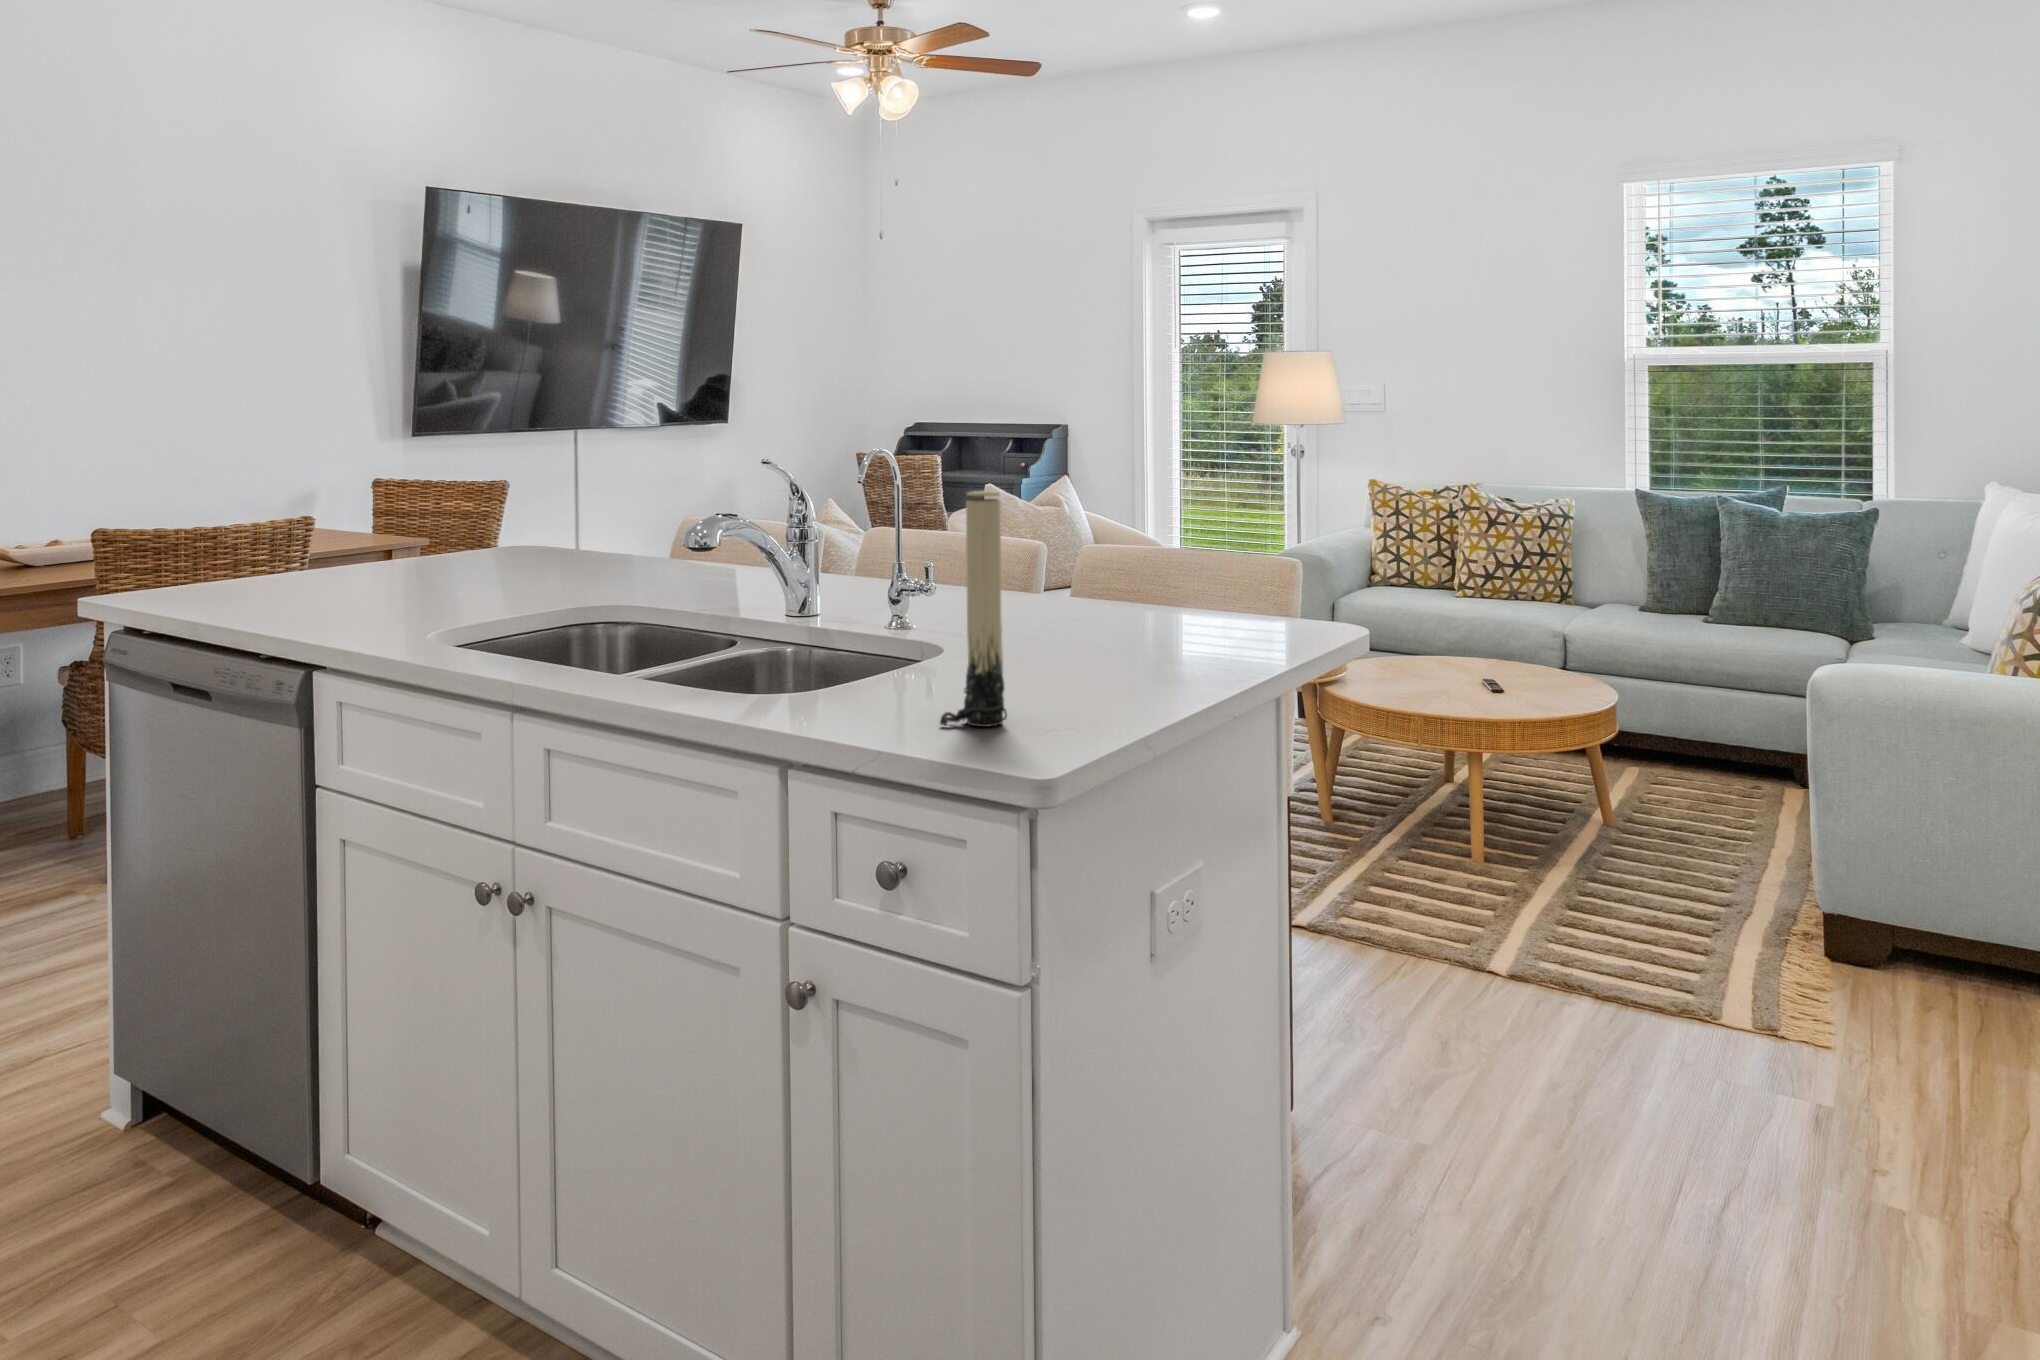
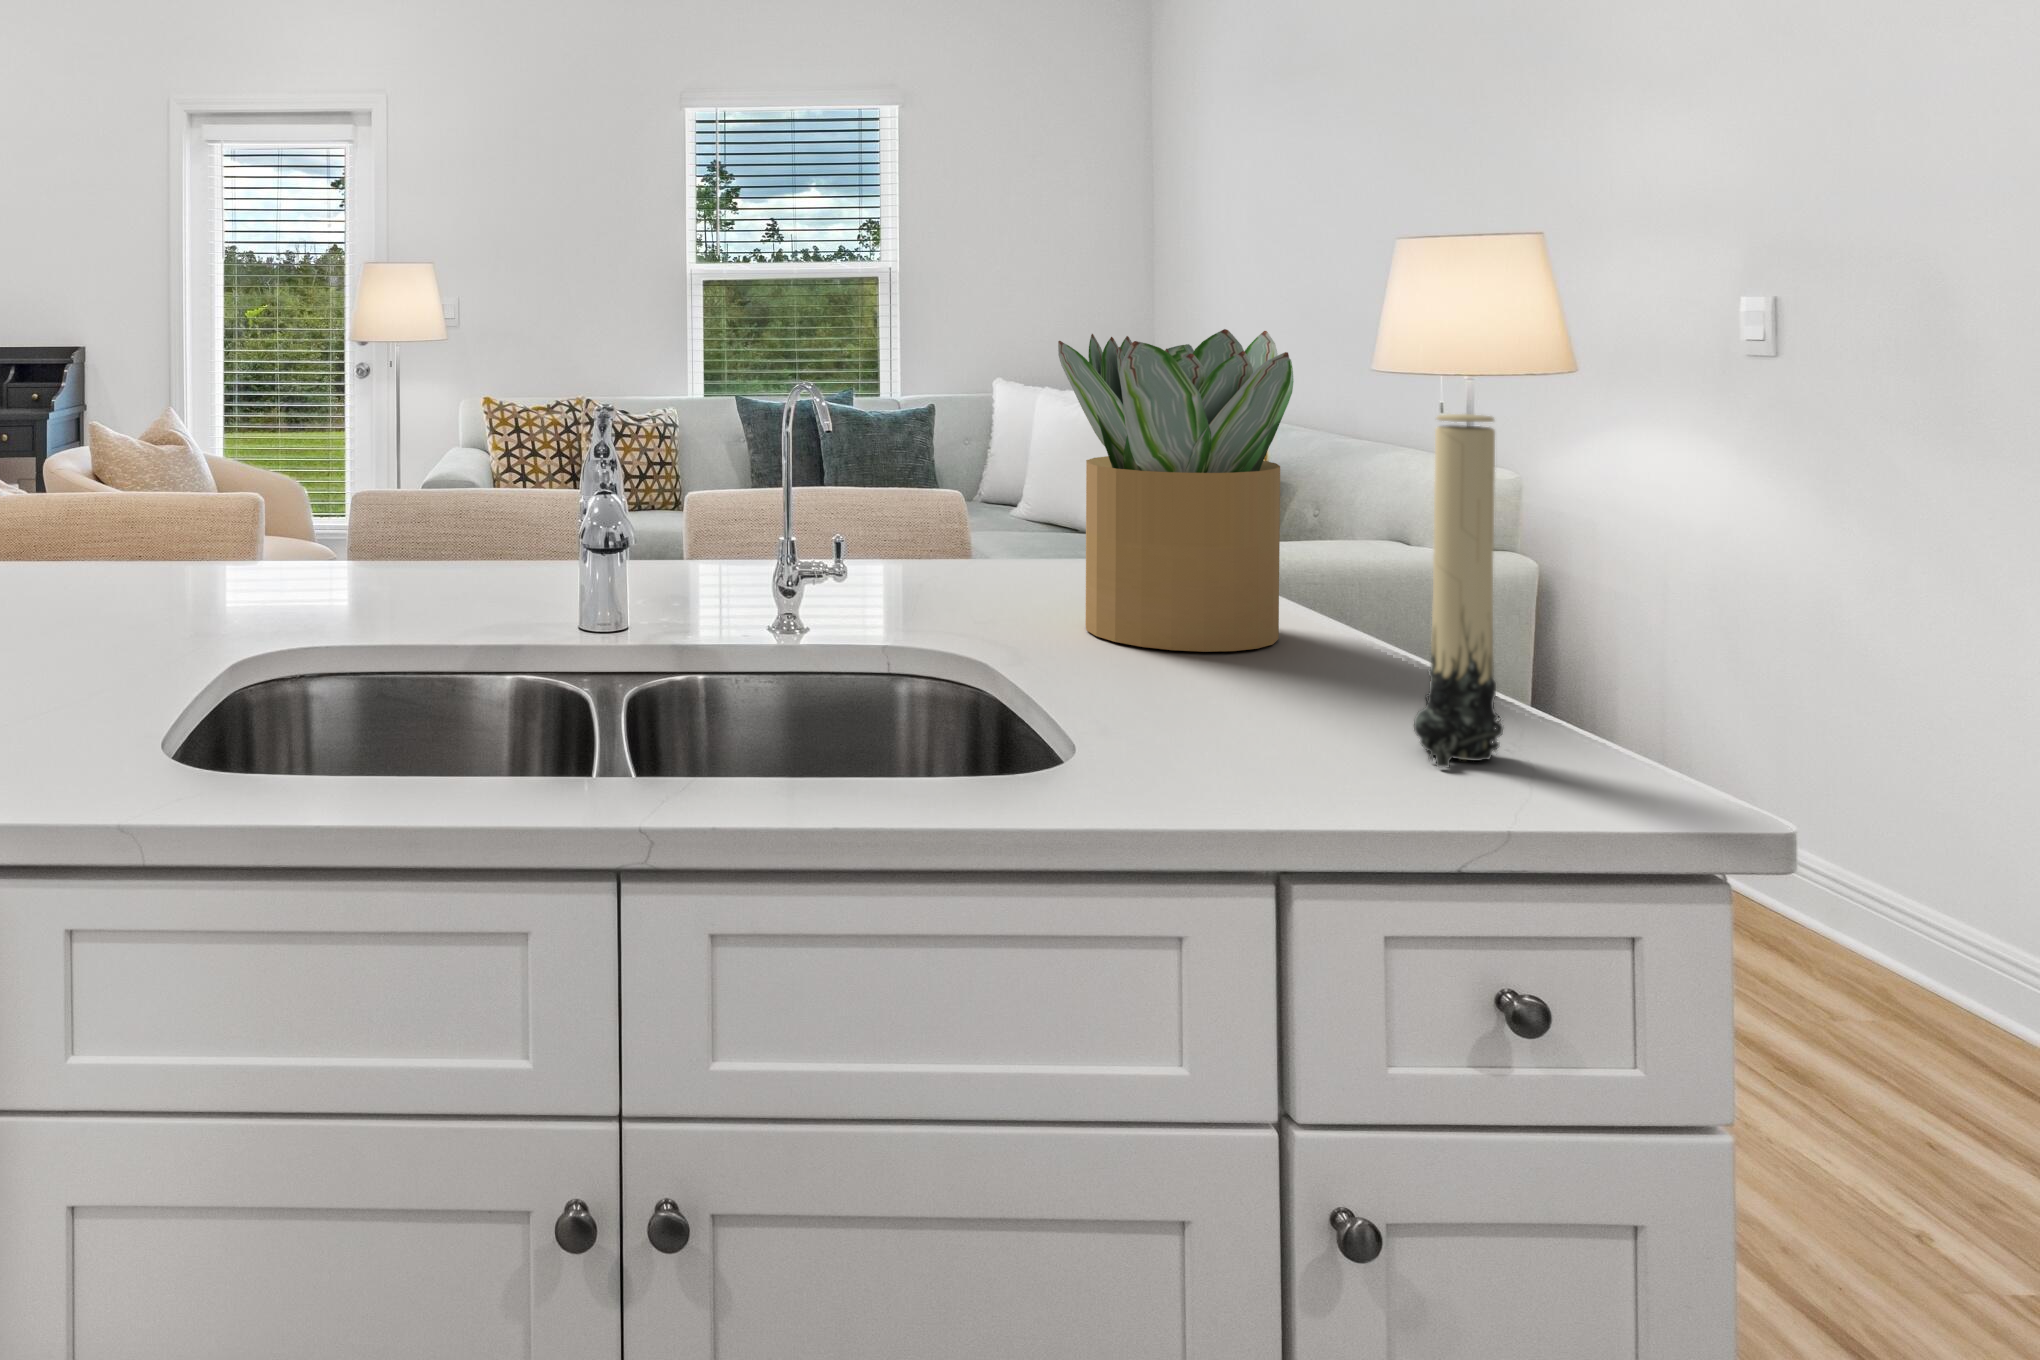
potted plant: none [1017,429,1181,672] -> present [1058,329,1294,652]

